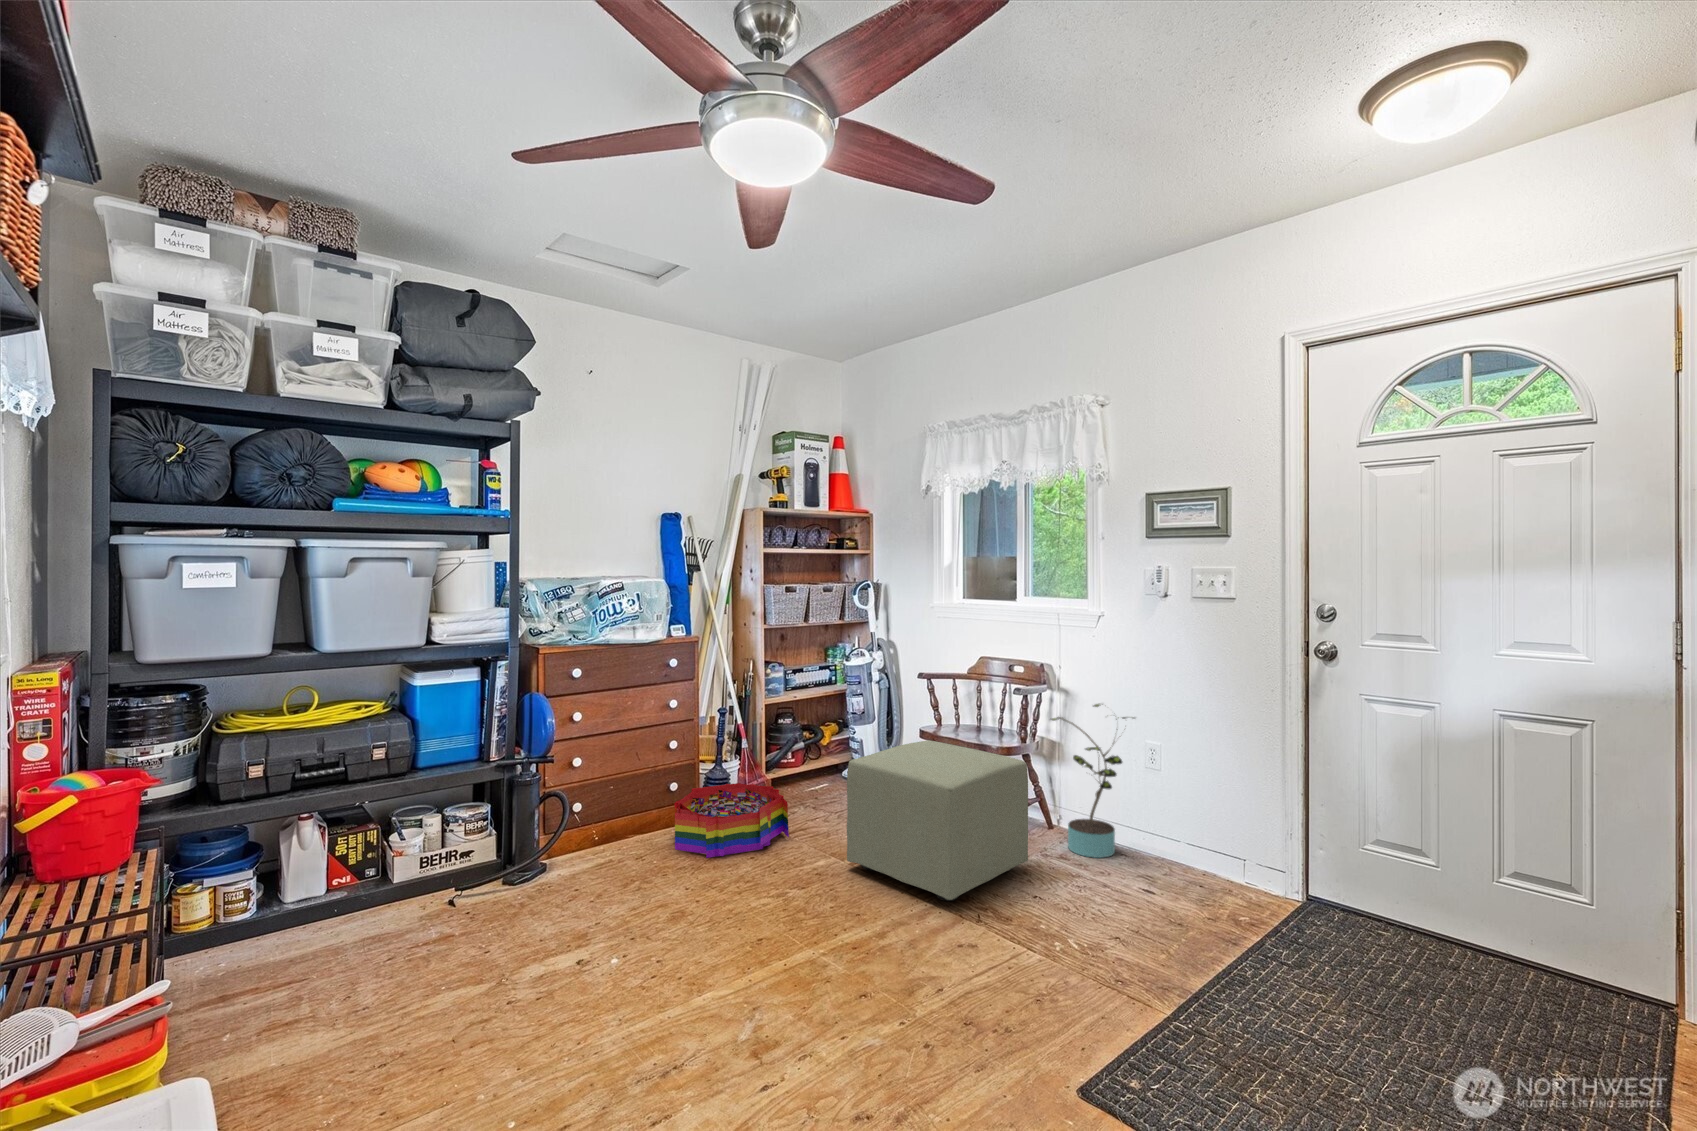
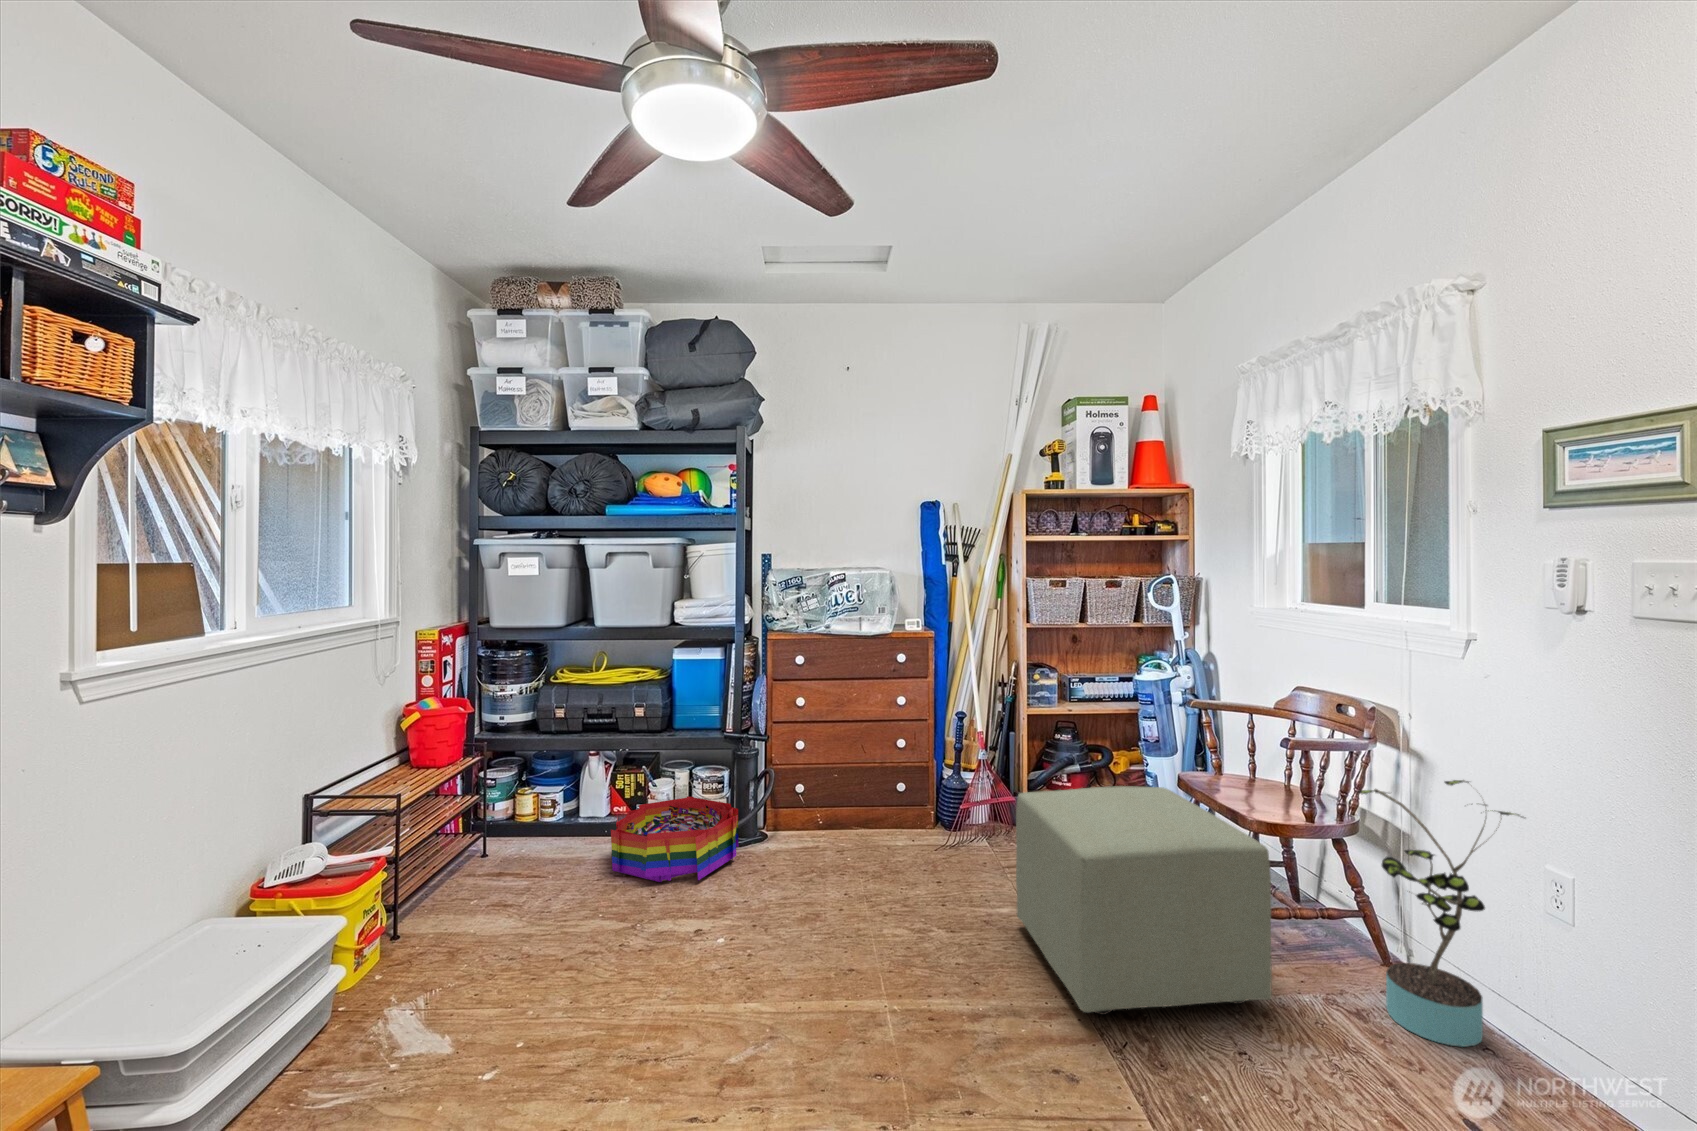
storage bin: present [674,783,789,858] -> present [611,796,739,882]

